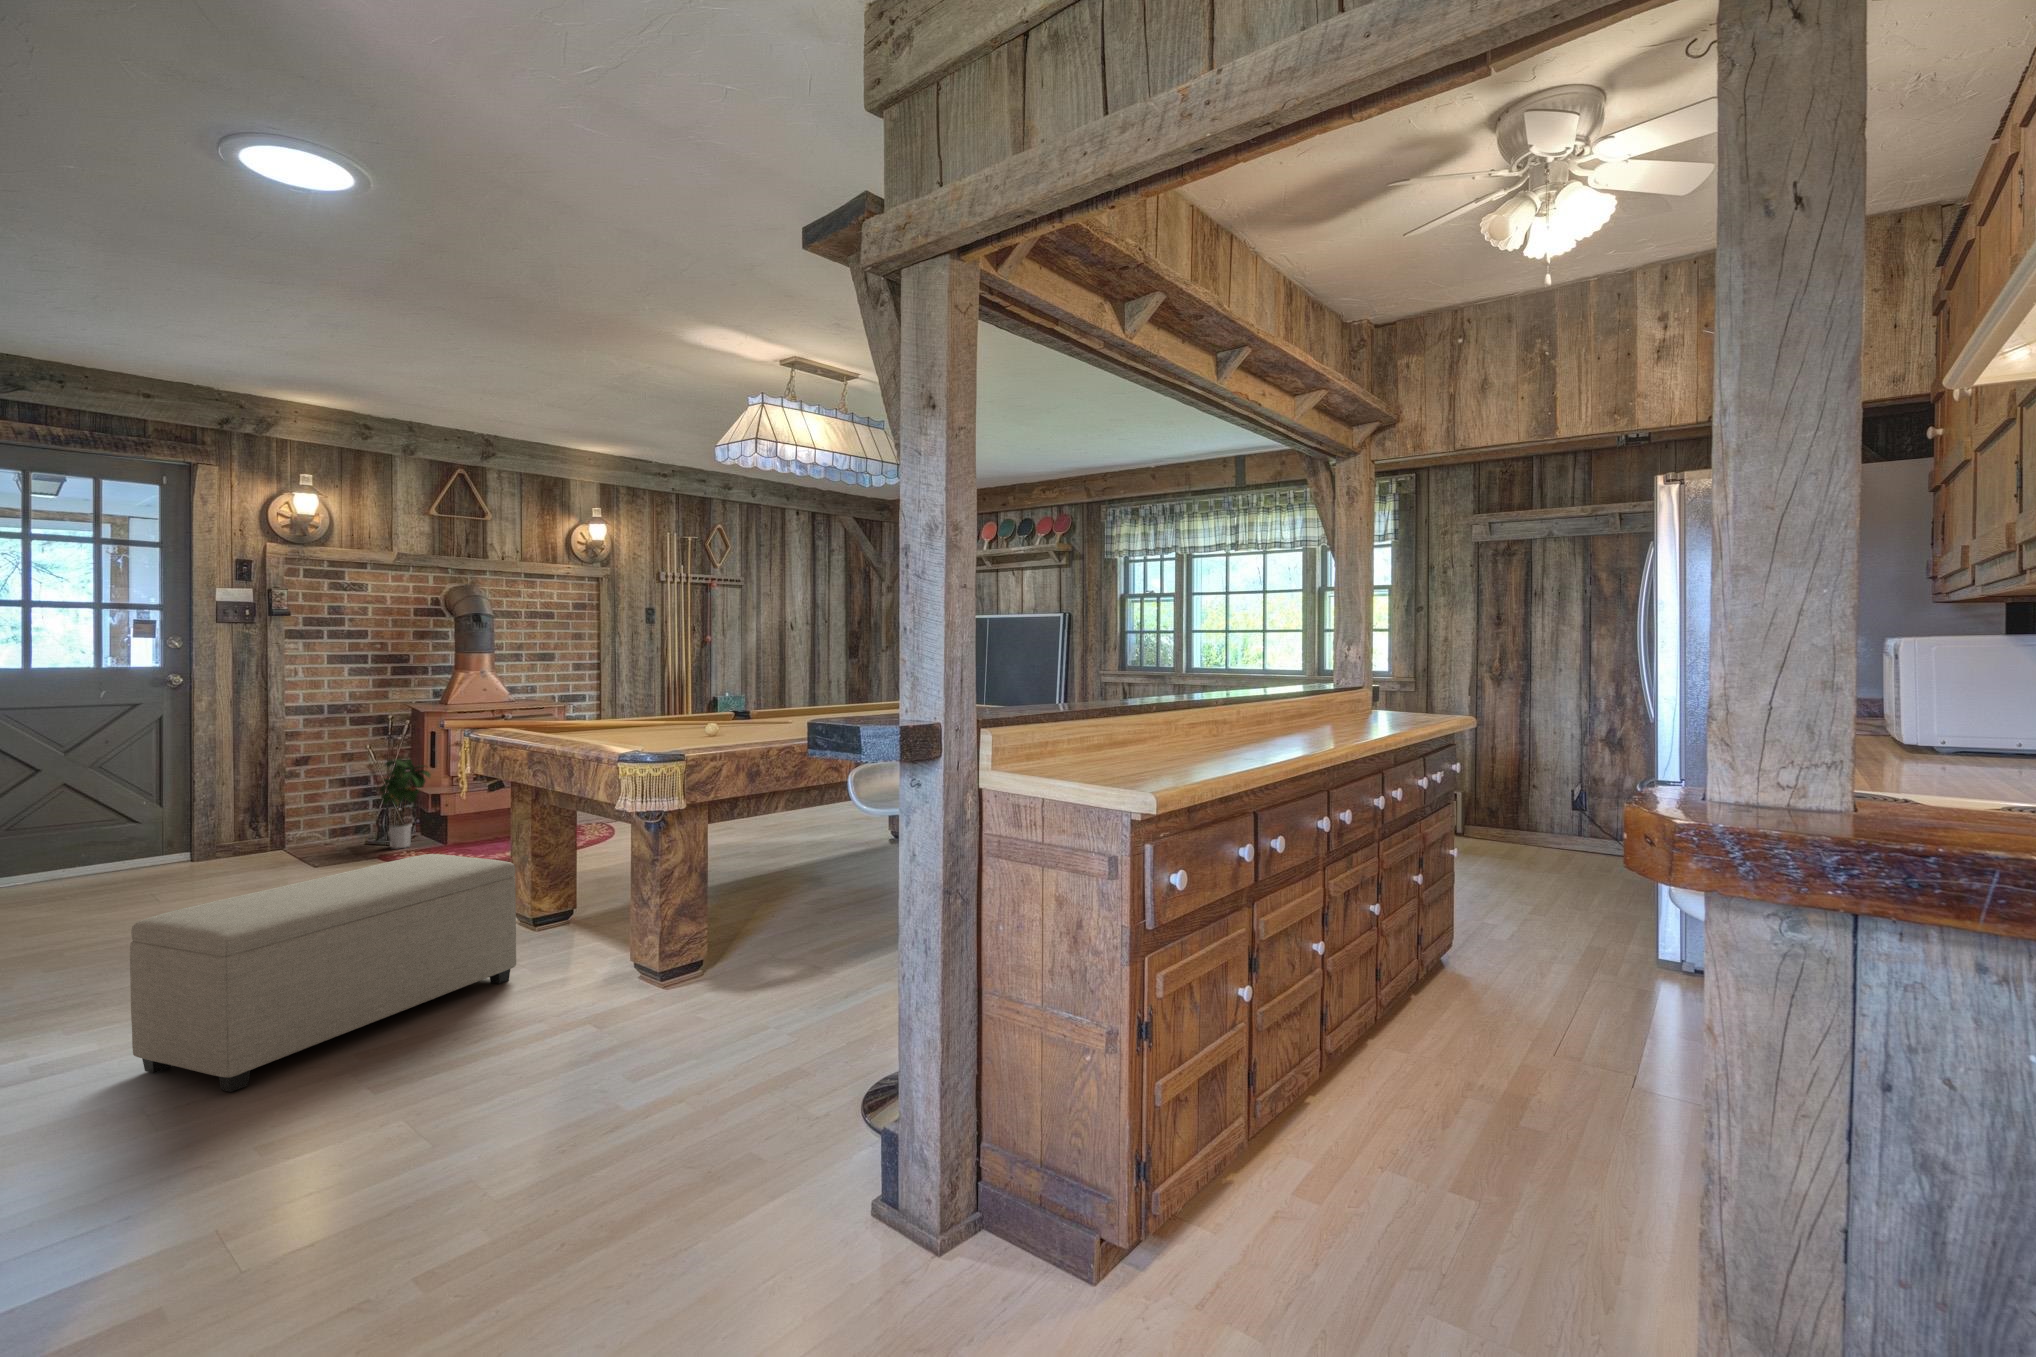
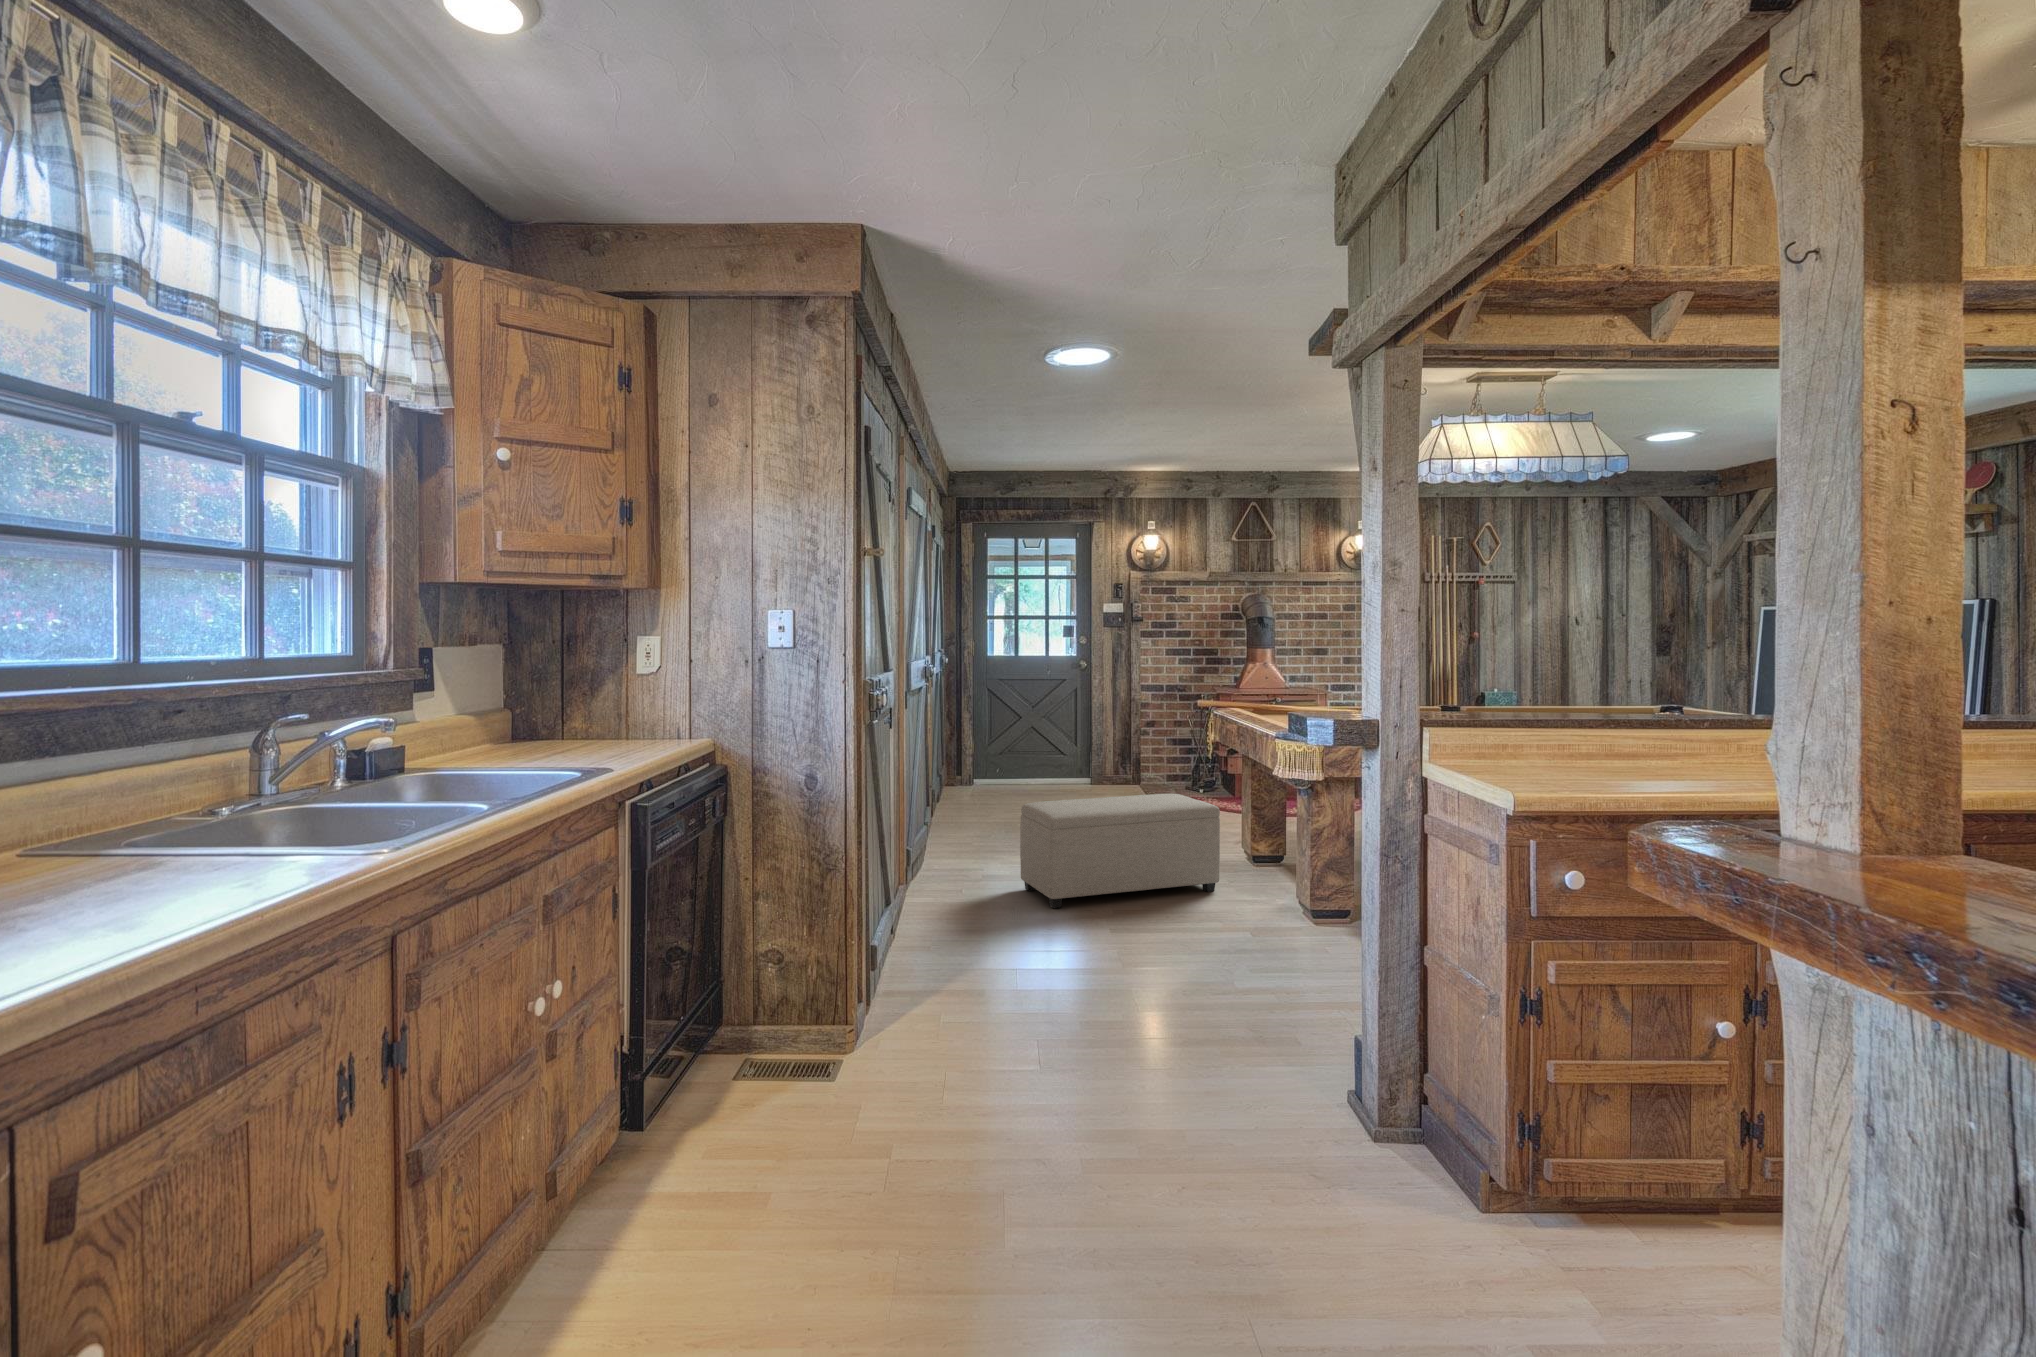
potted plant: present [380,759,431,848] -> none [1192,729,1221,797]

